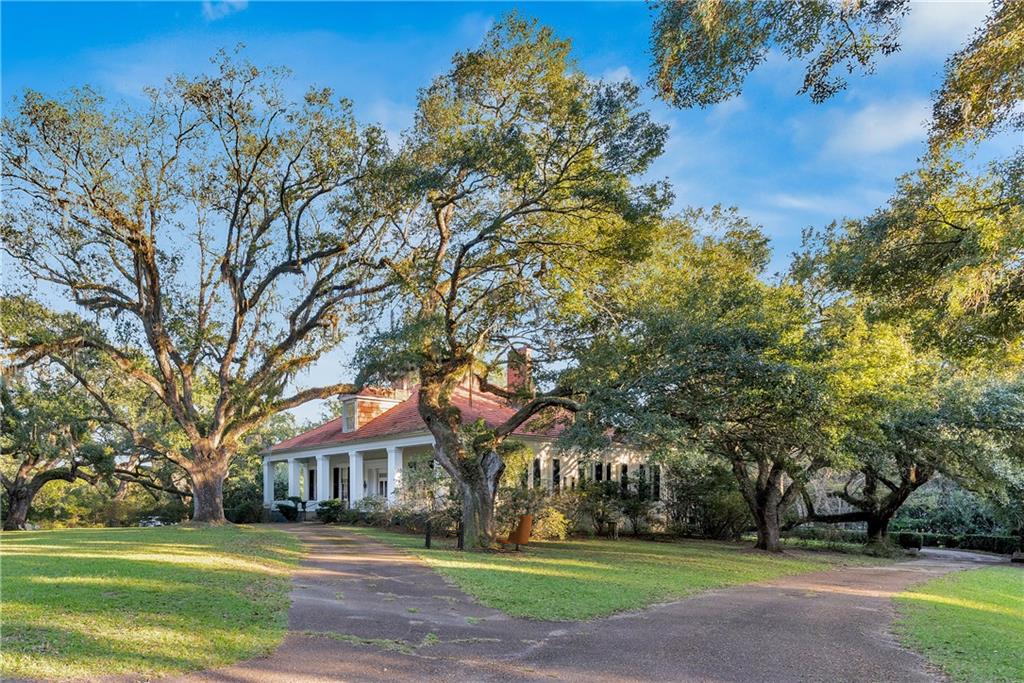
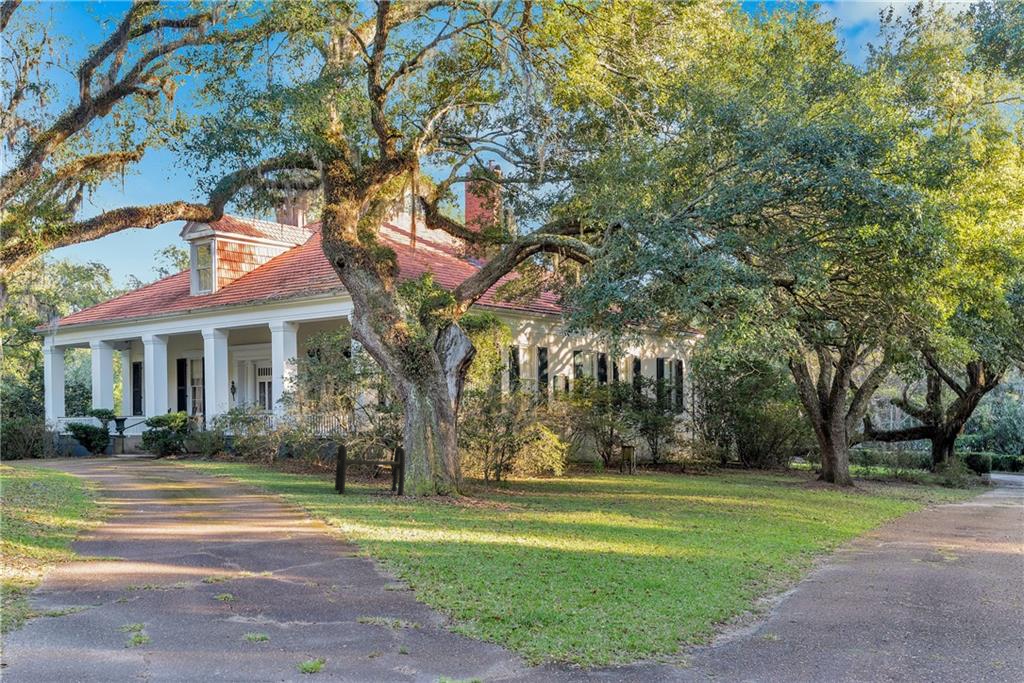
lounge chair: present [496,515,533,553] -> none [459,437,526,502]

